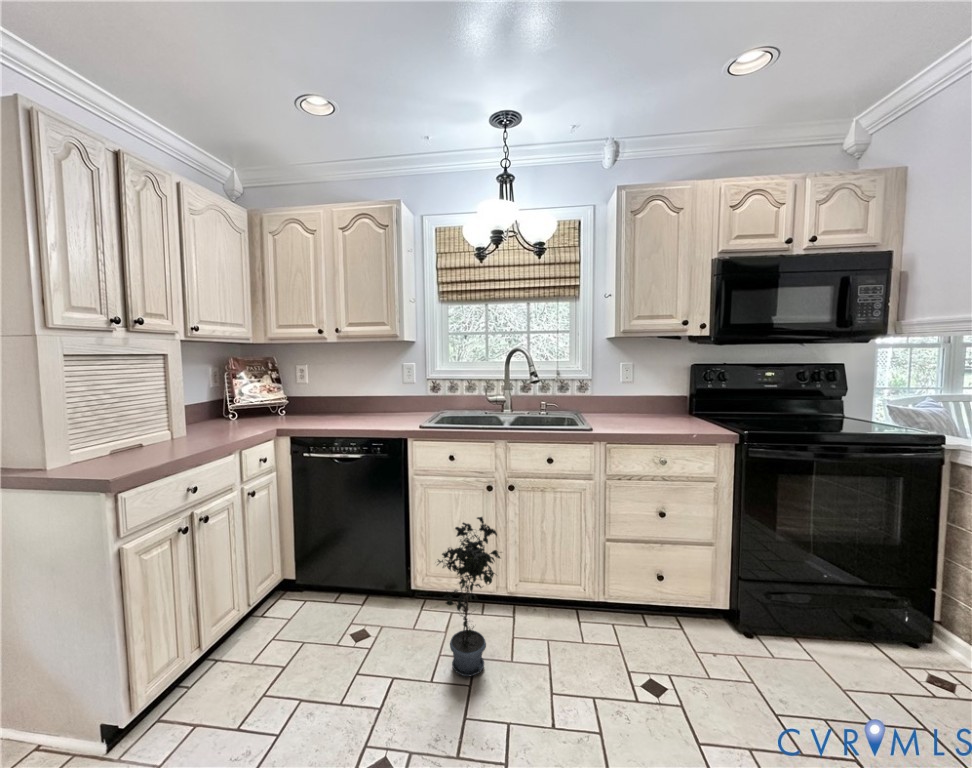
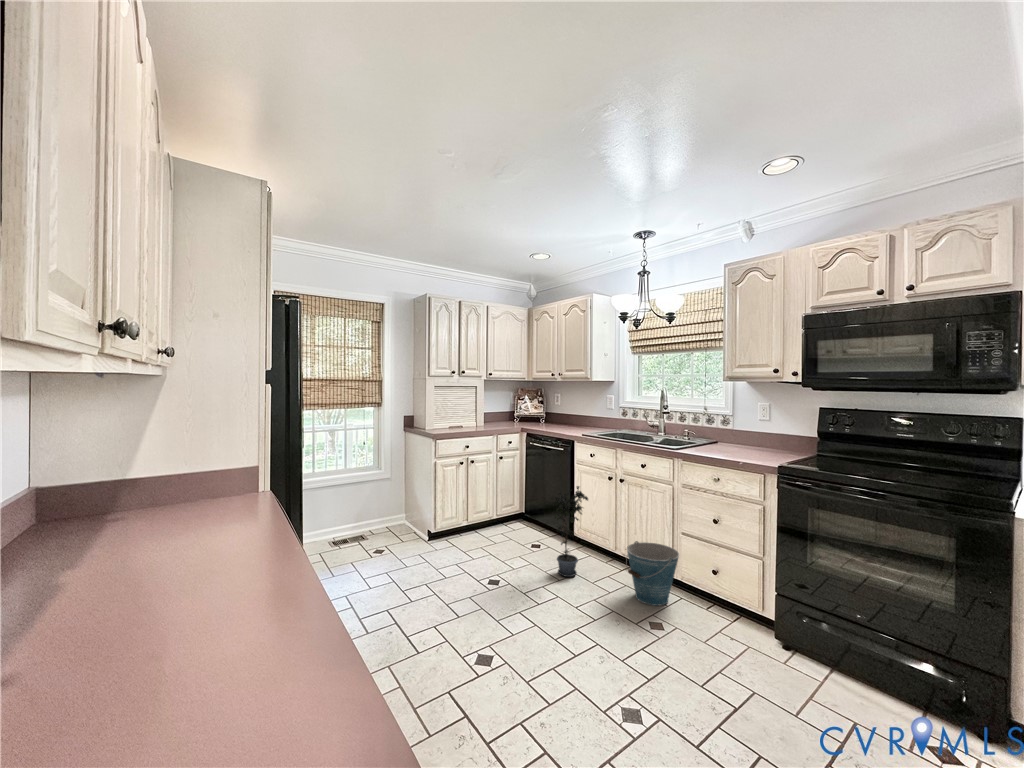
bucket: none [563,562,641,661] -> present [627,541,679,606]

